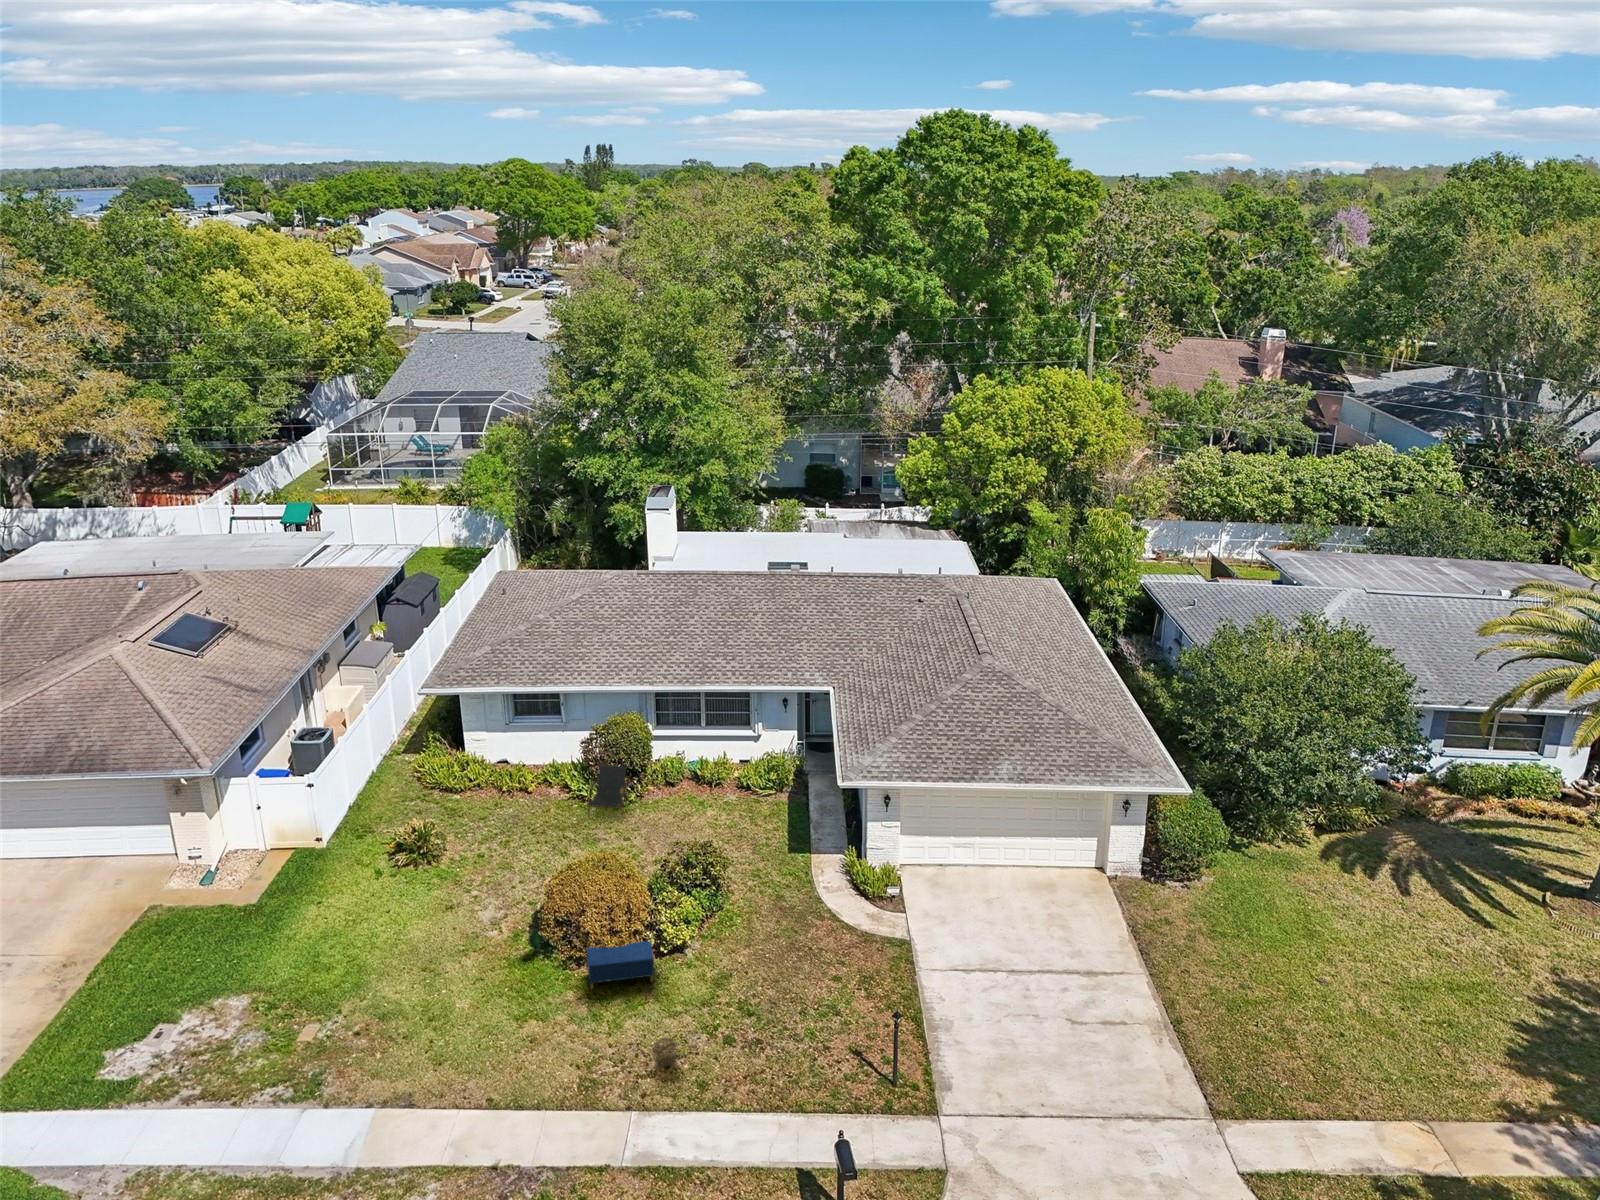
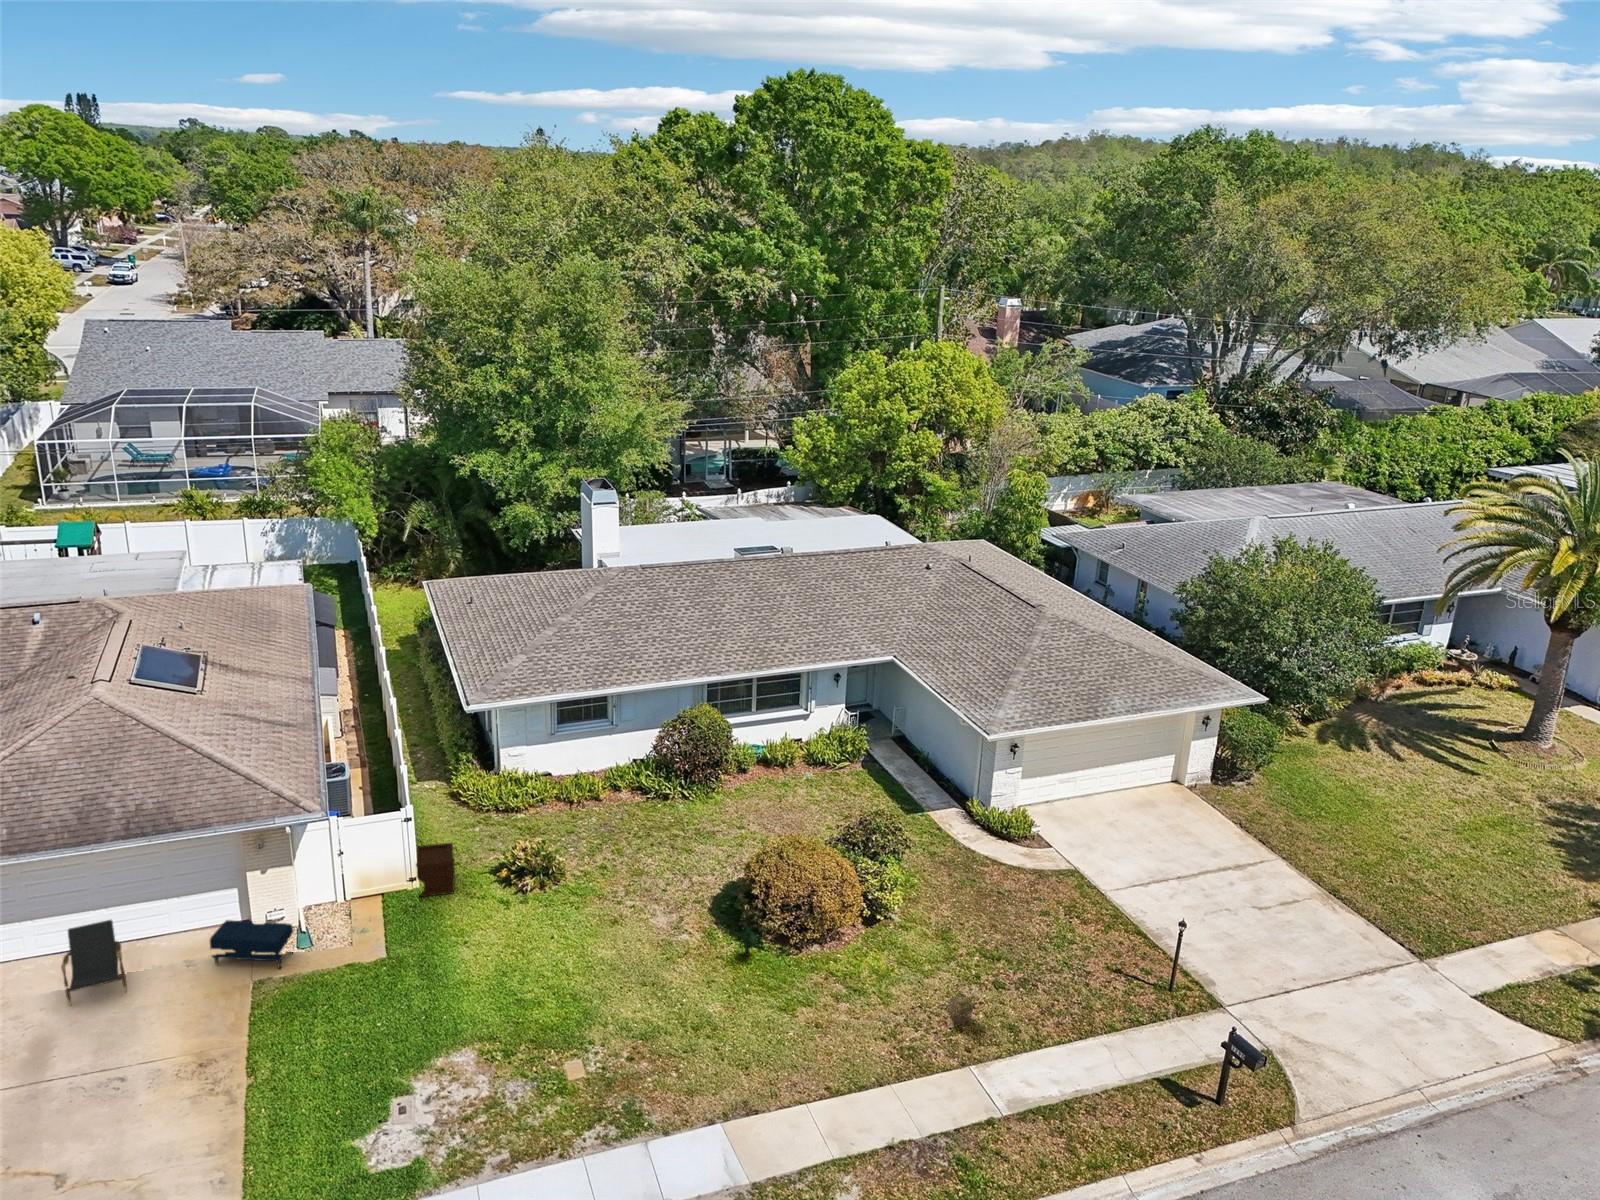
lounge chair: present [587,765,627,817] -> present [61,920,127,1005]
wooden crate: none [321,803,371,849] -> present [416,843,455,897]
bench: present [587,941,654,990] -> present [210,920,293,969]

